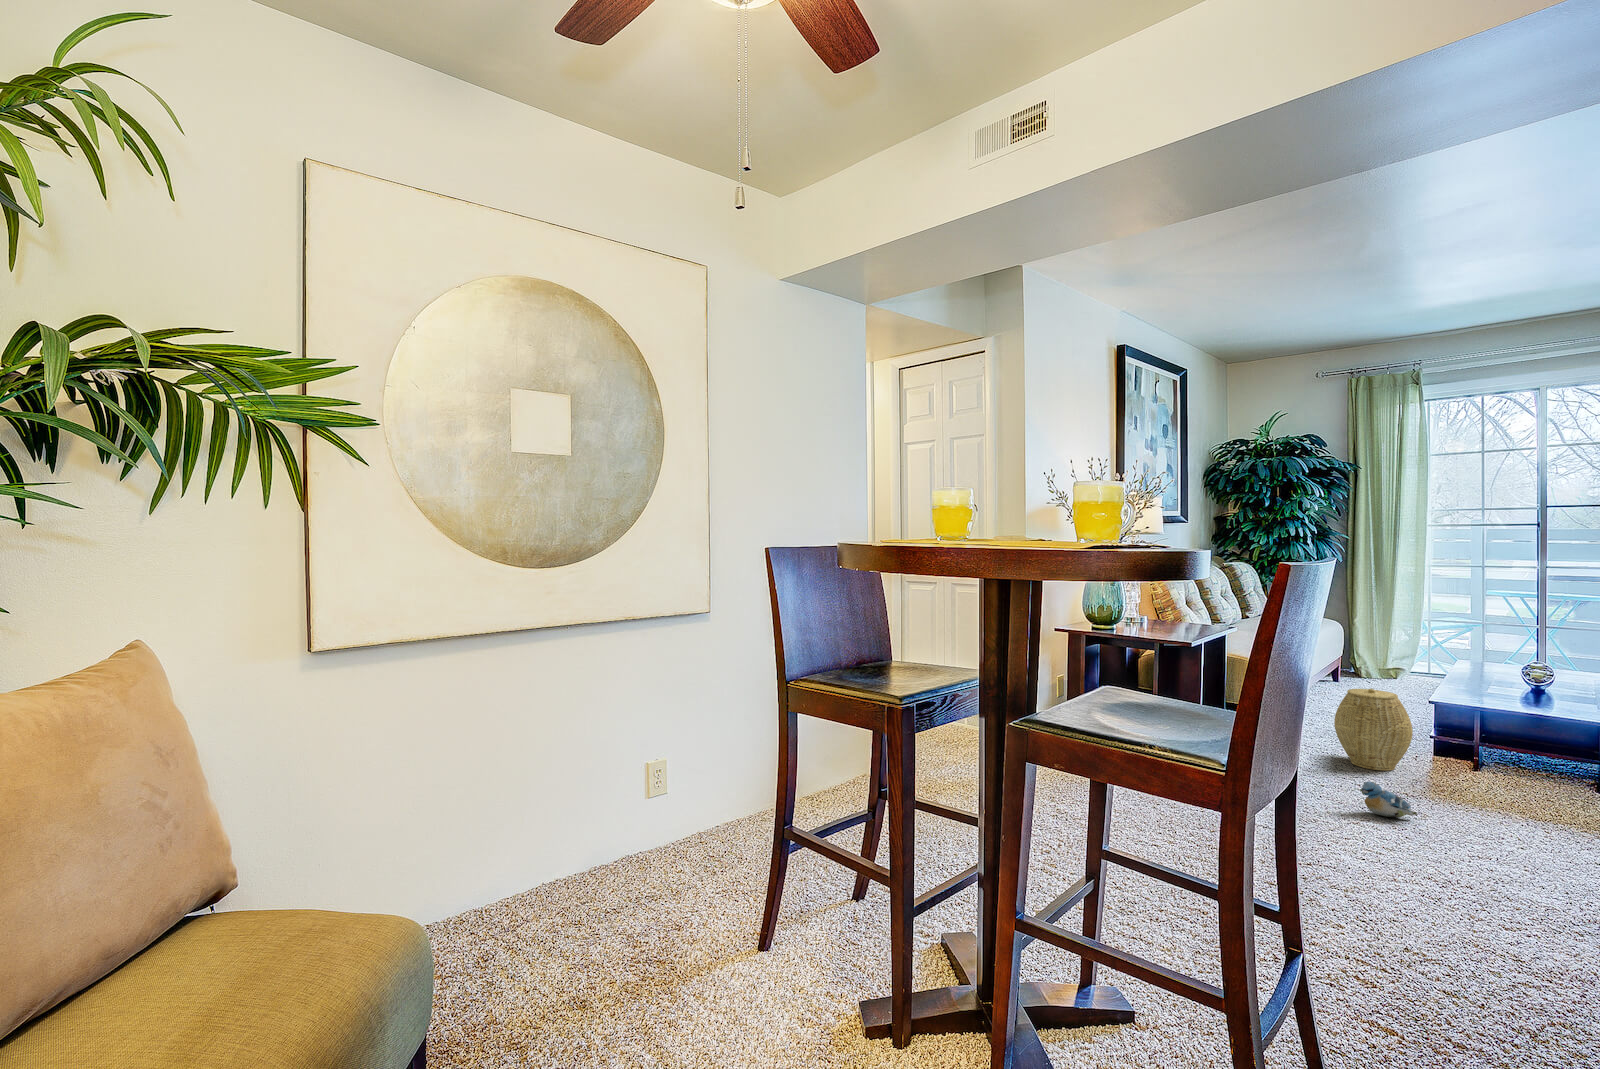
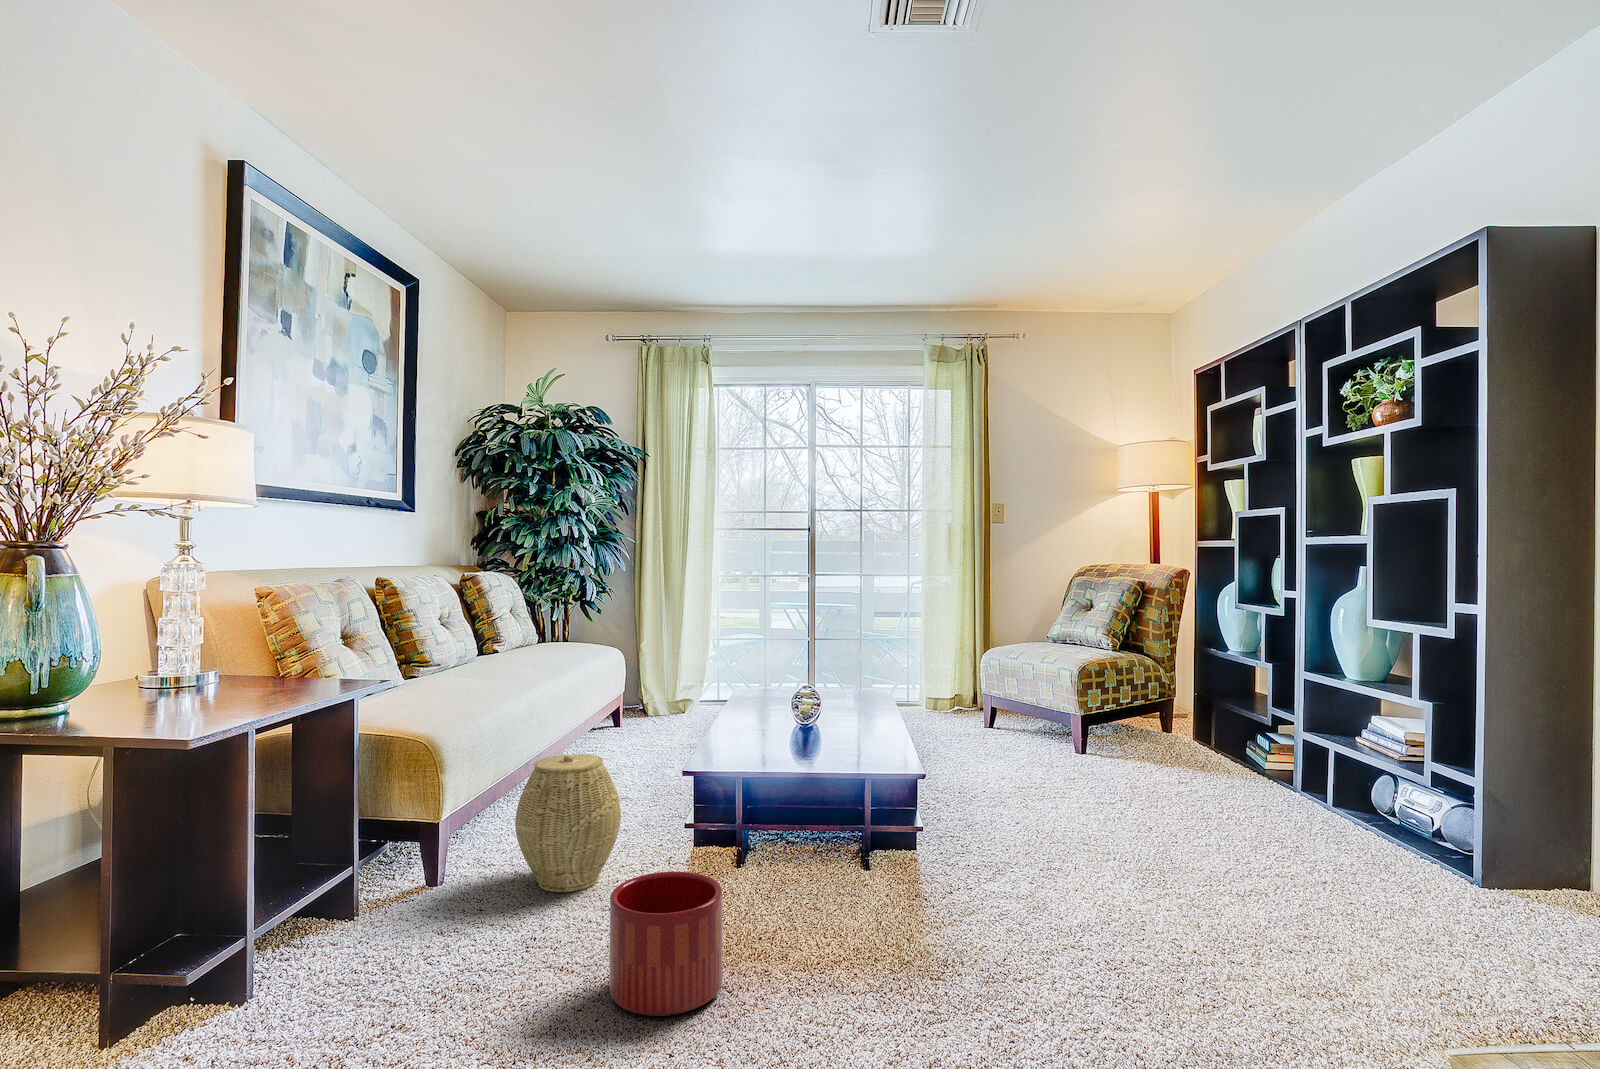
planter: none [1444,760,1529,835] -> present [609,872,722,1016]
plush toy: present [1360,782,1417,817] -> none [467,963,561,1029]

